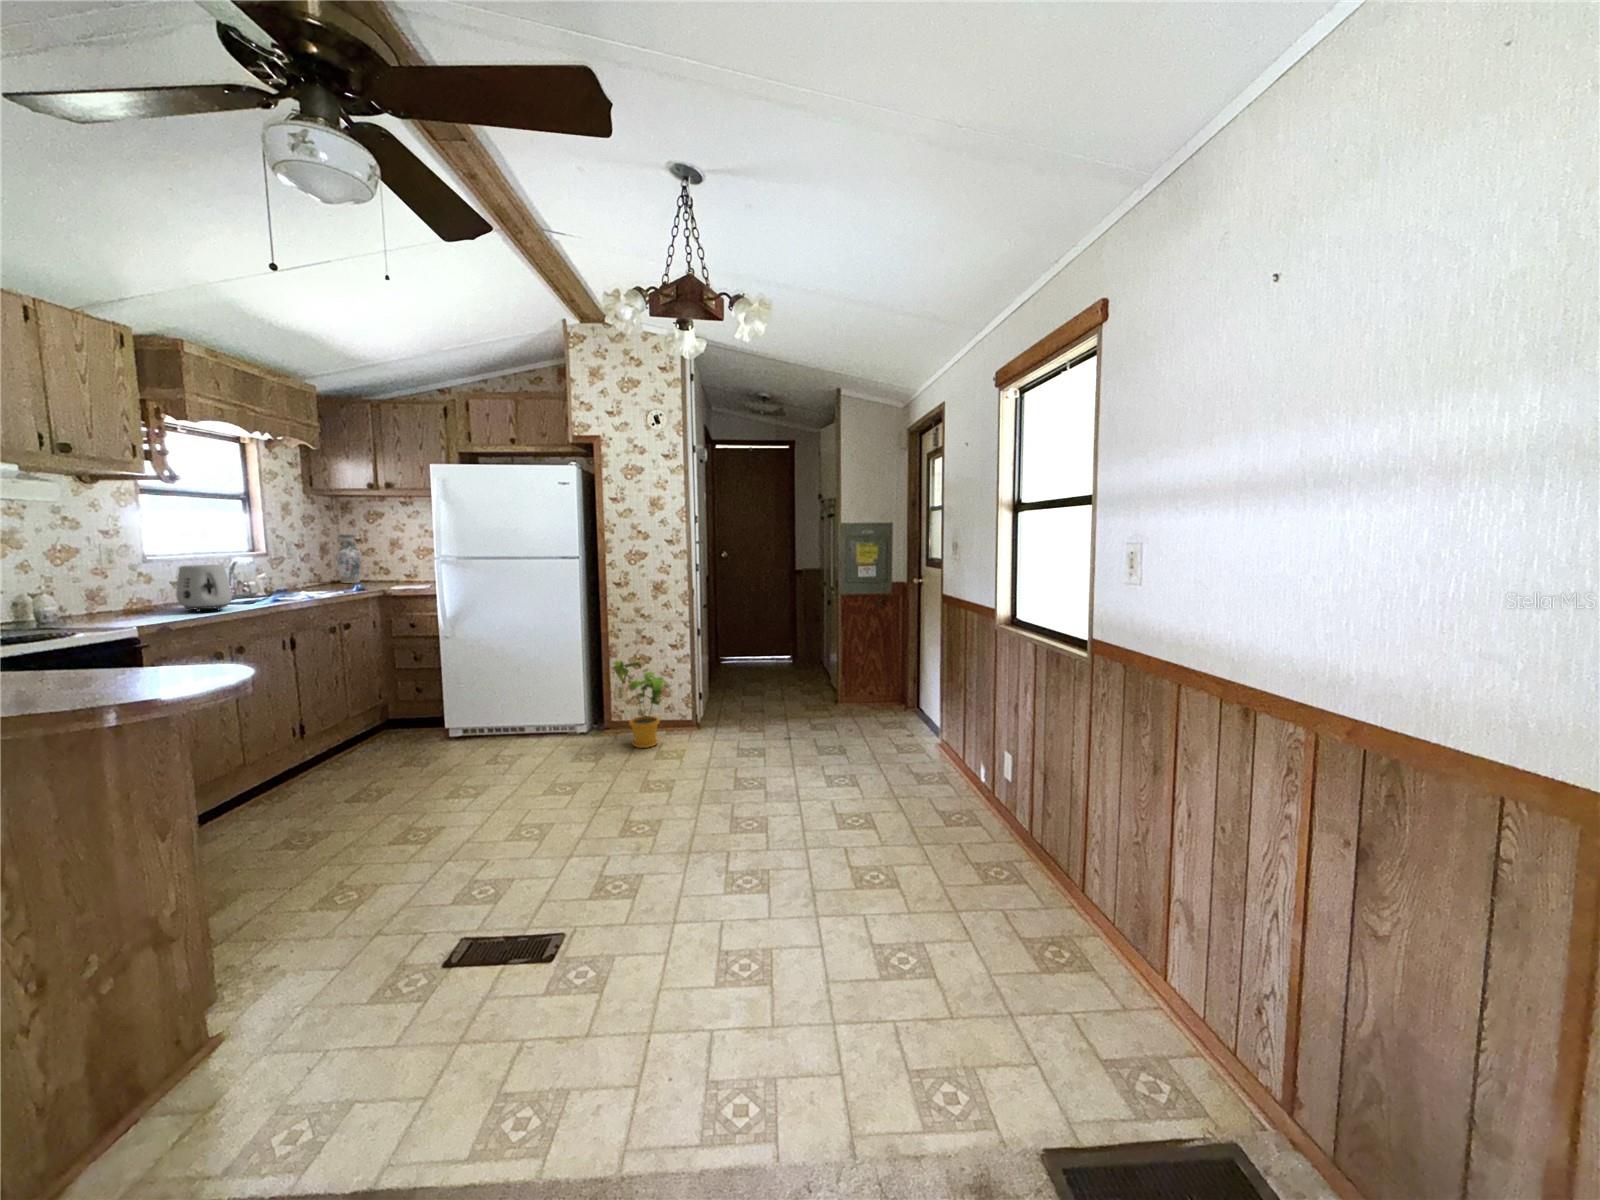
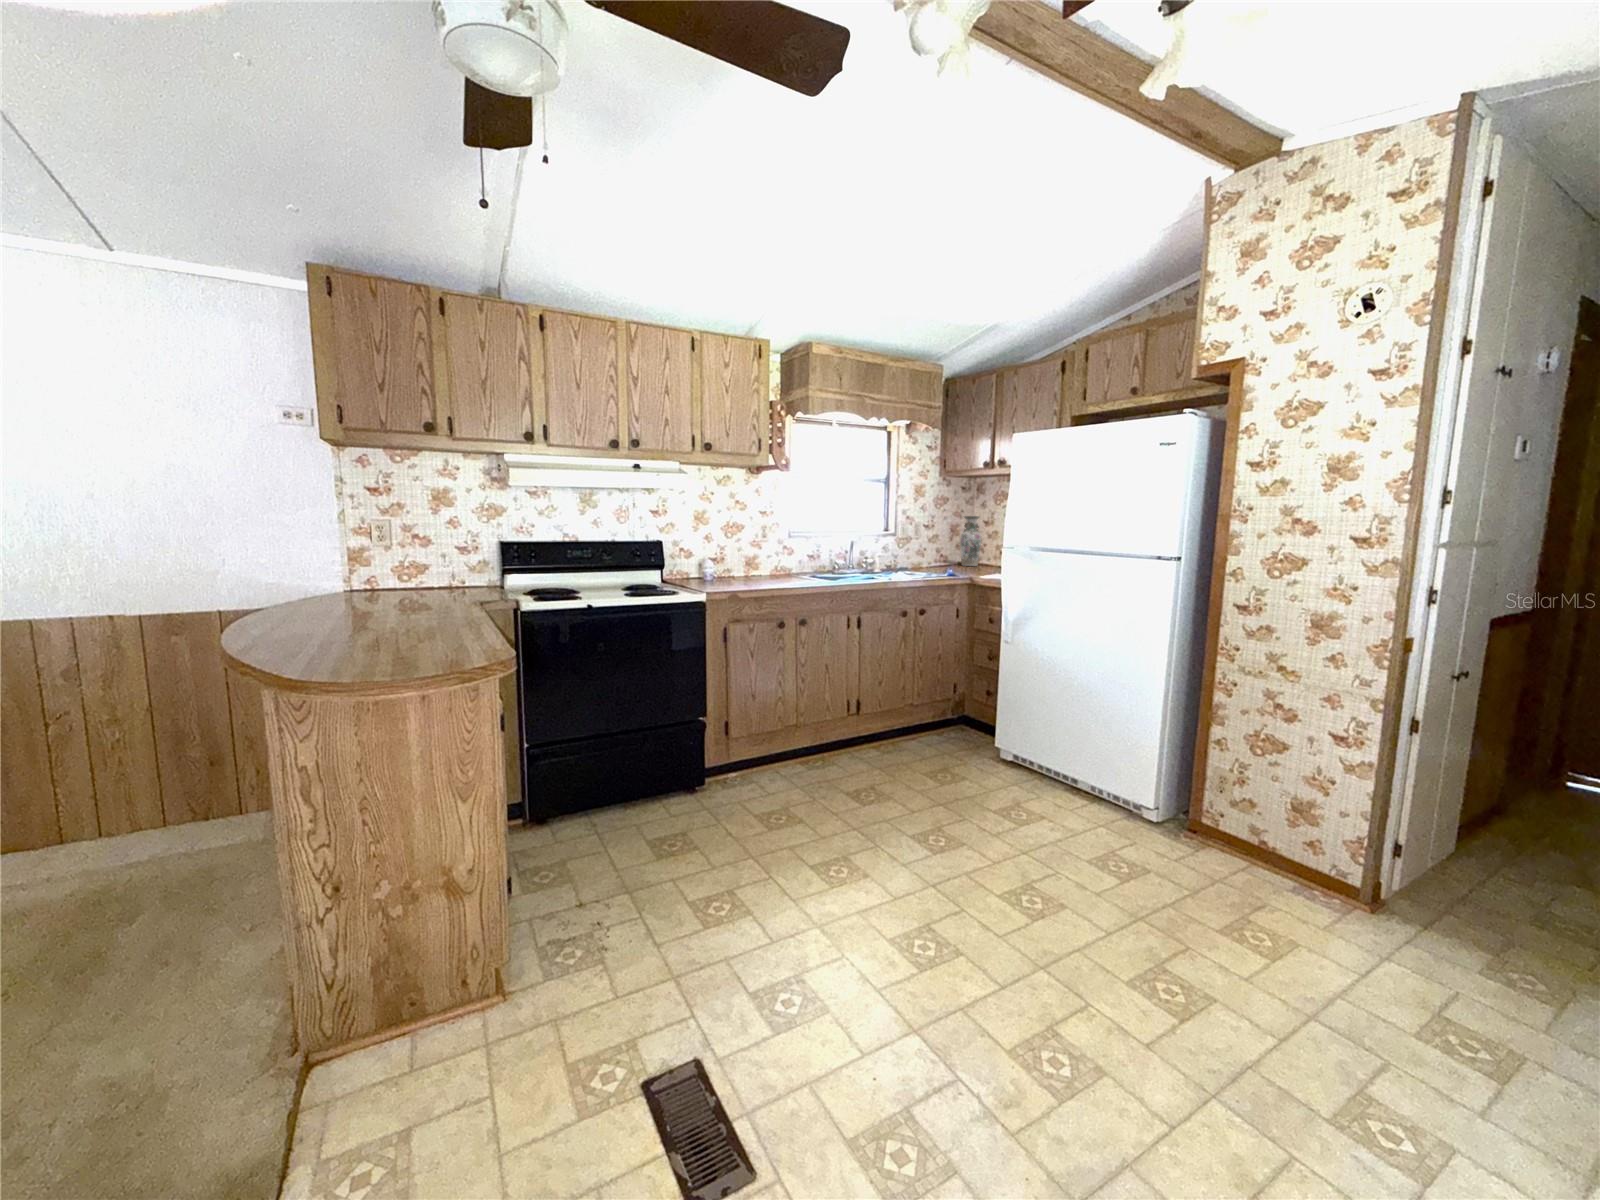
toaster: present [176,565,232,612] -> none [779,545,817,588]
house plant: present [613,661,670,748] -> none [1181,736,1290,901]

